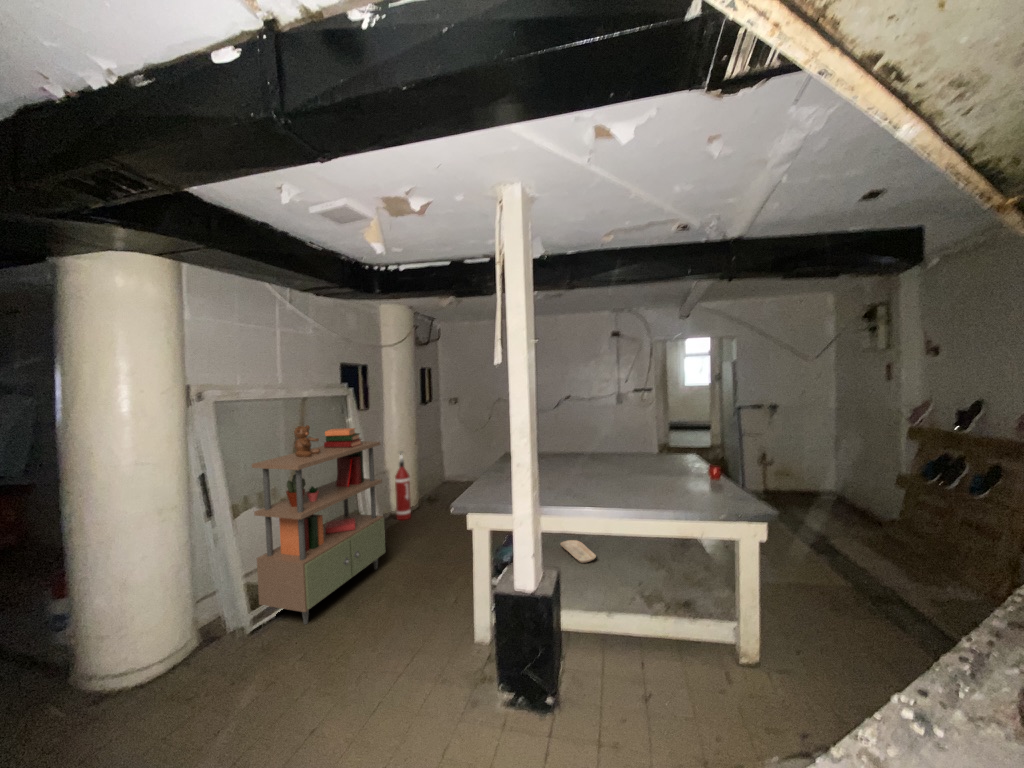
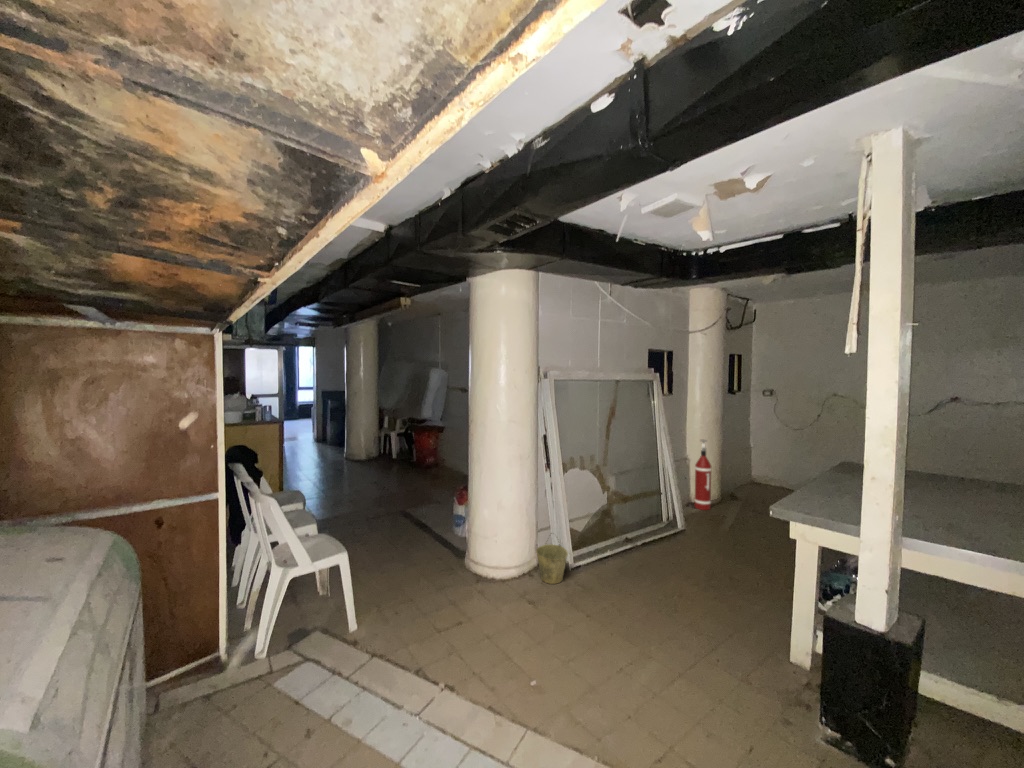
shelving unit: present [252,425,385,624] -> none [577,404,686,577]
tray: present [560,540,596,563] -> none [926,590,996,631]
bucket: none [193,599,243,667] -> present [536,533,568,584]

